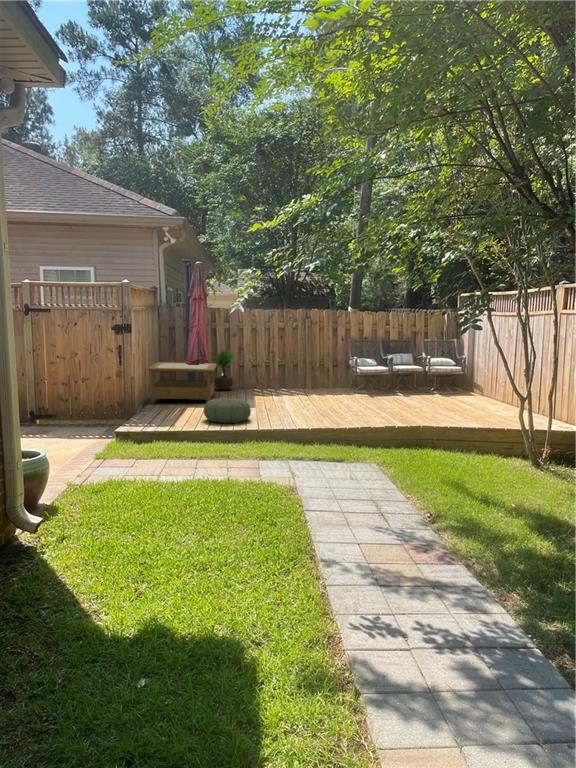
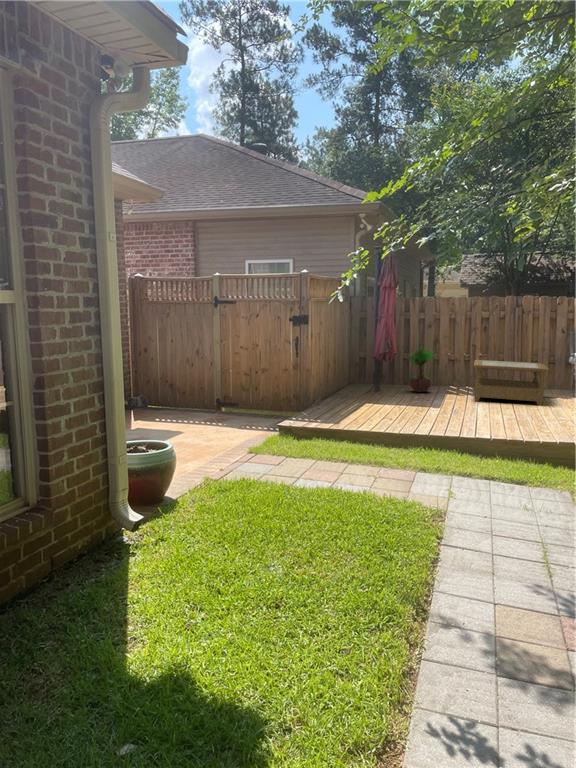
coffee table: present [147,362,217,403] -> present [474,360,549,406]
pouf: present [204,398,251,423] -> none [376,399,429,427]

